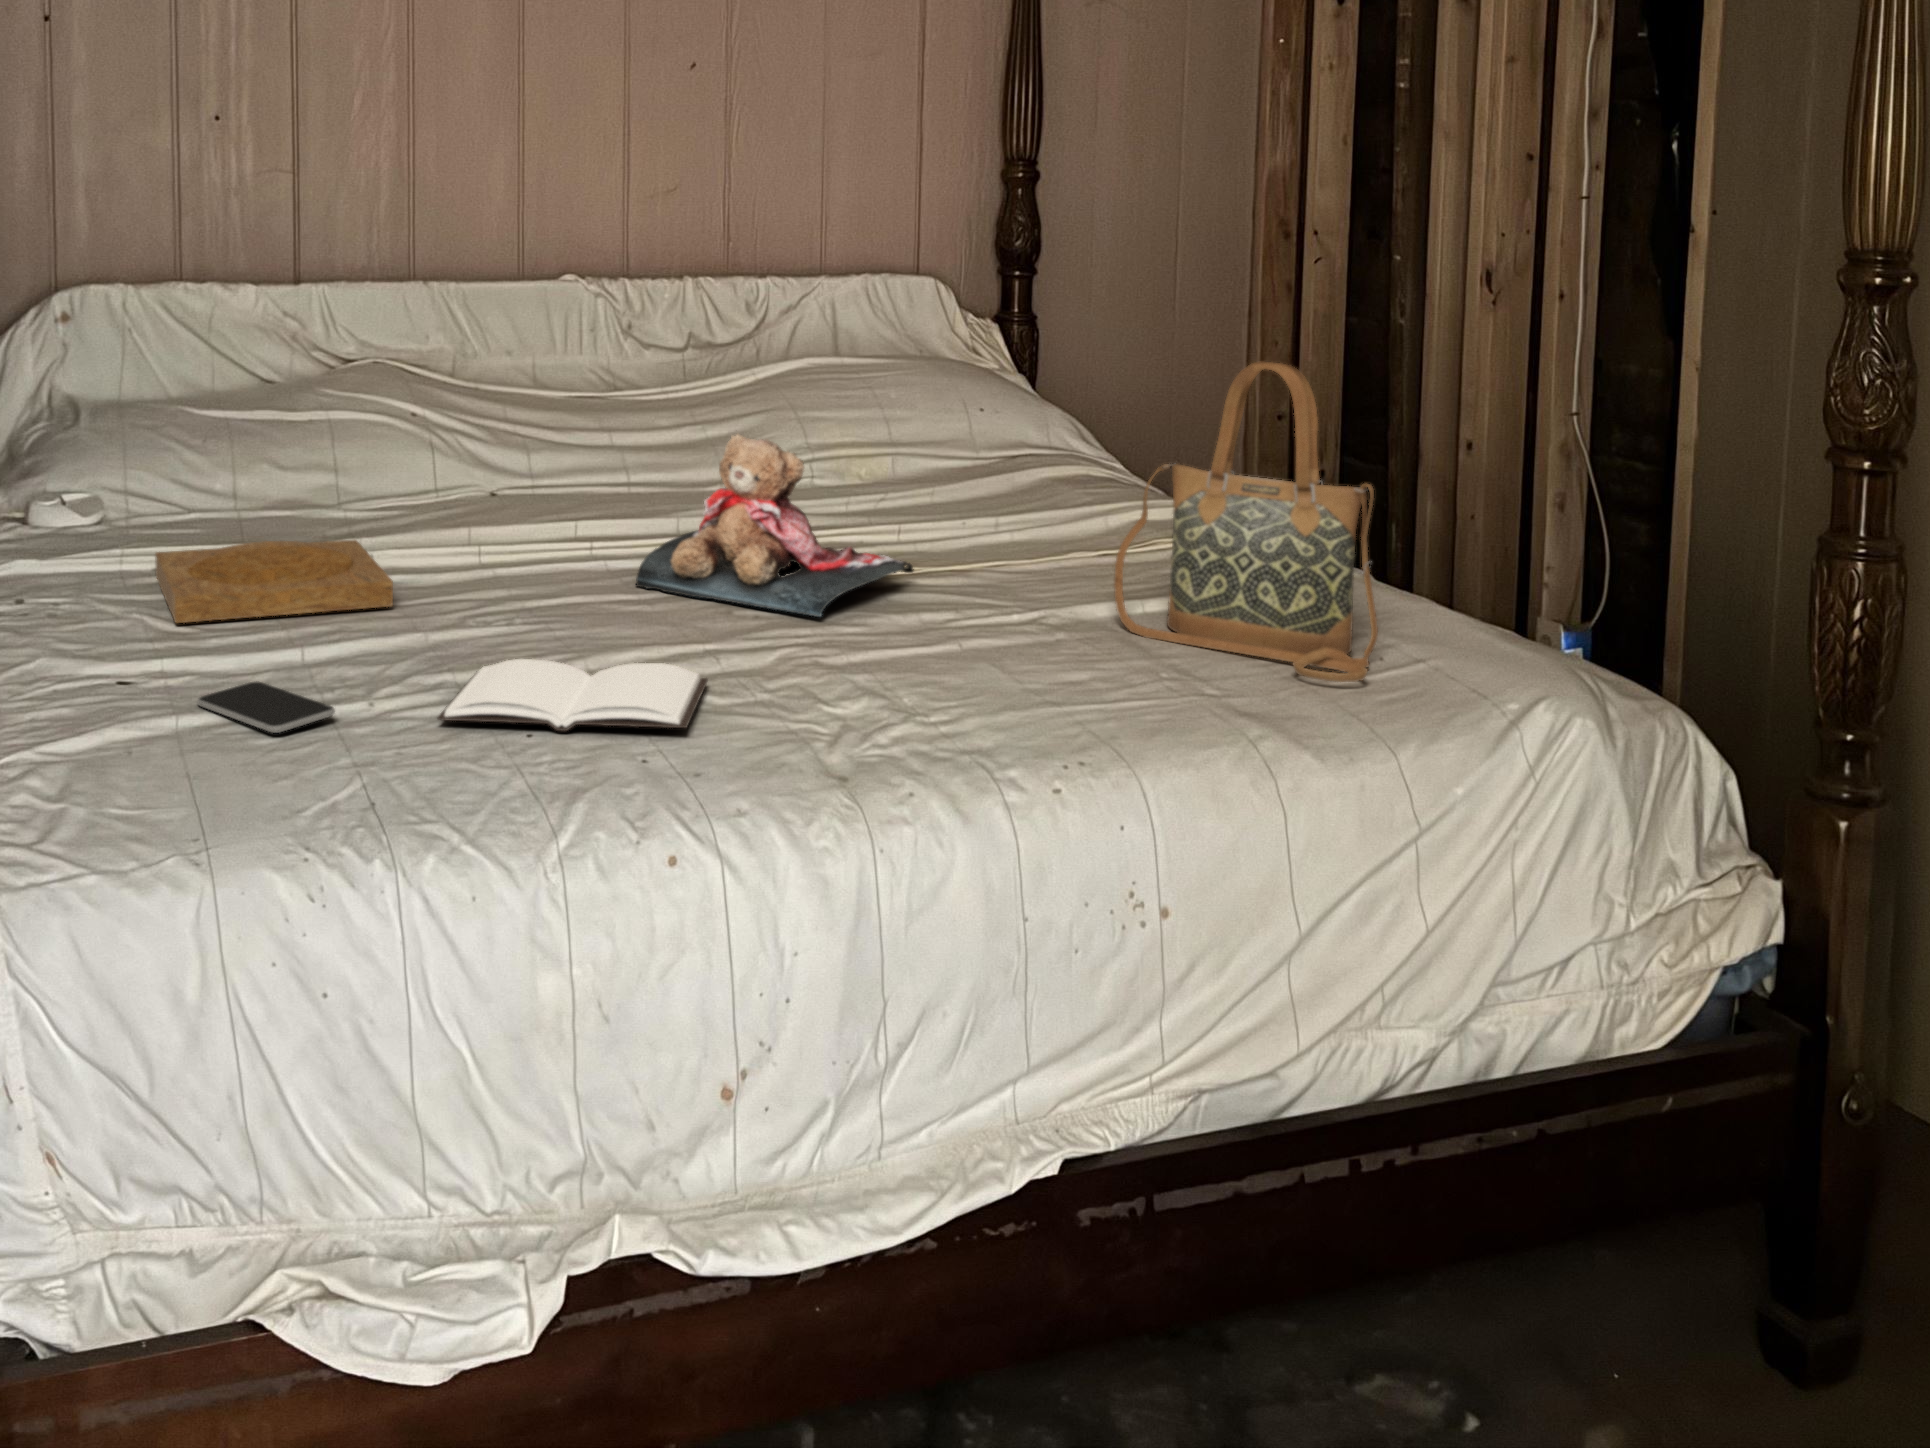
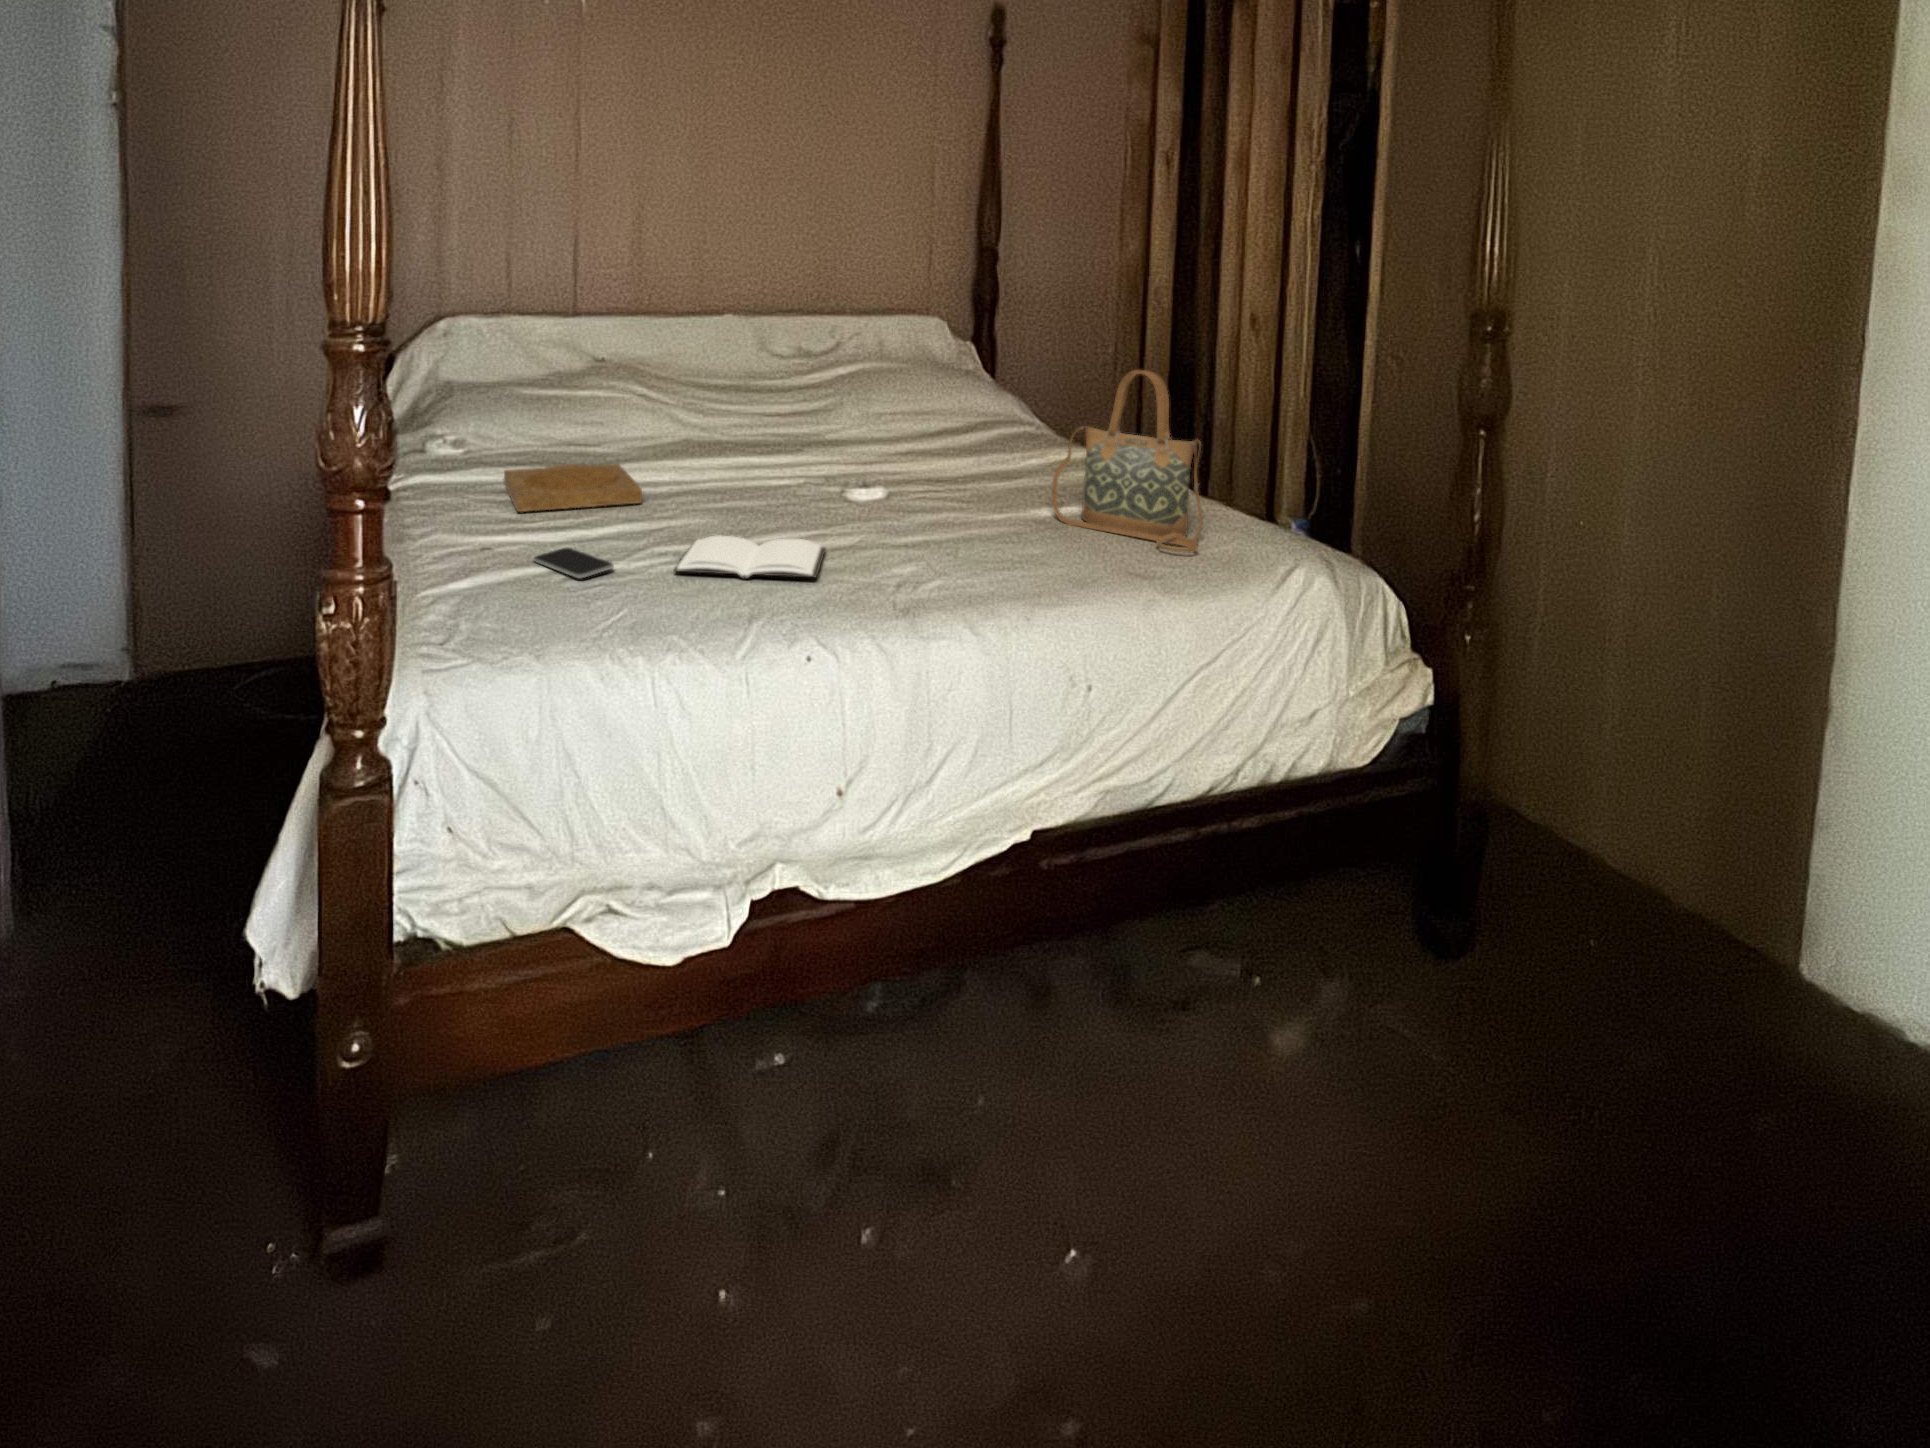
teddy bear: present [636,434,914,617] -> none [779,404,937,512]

